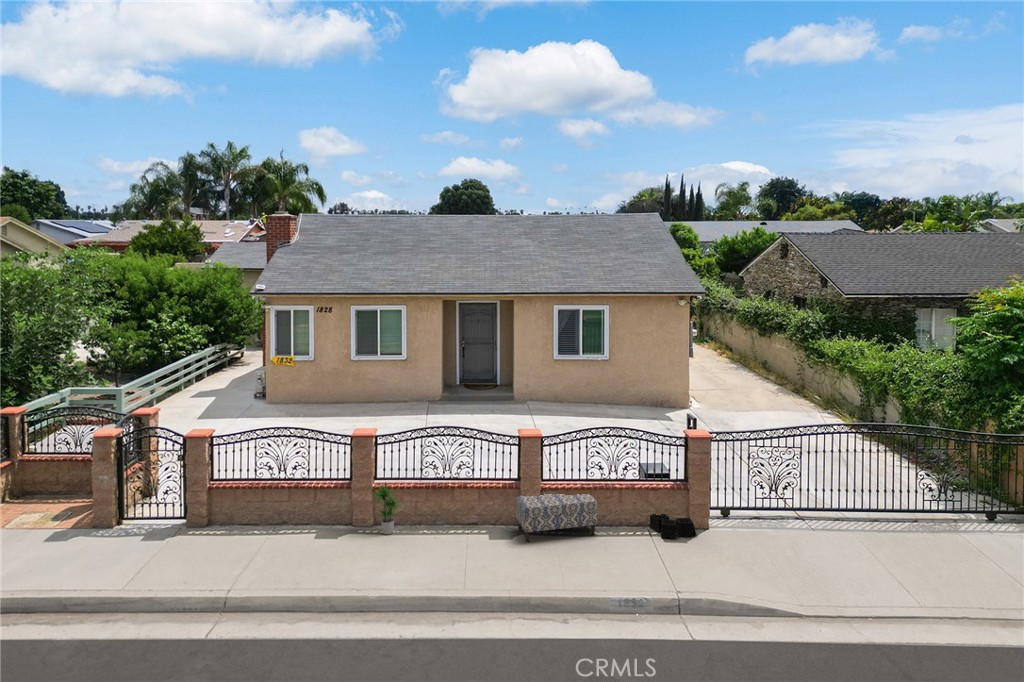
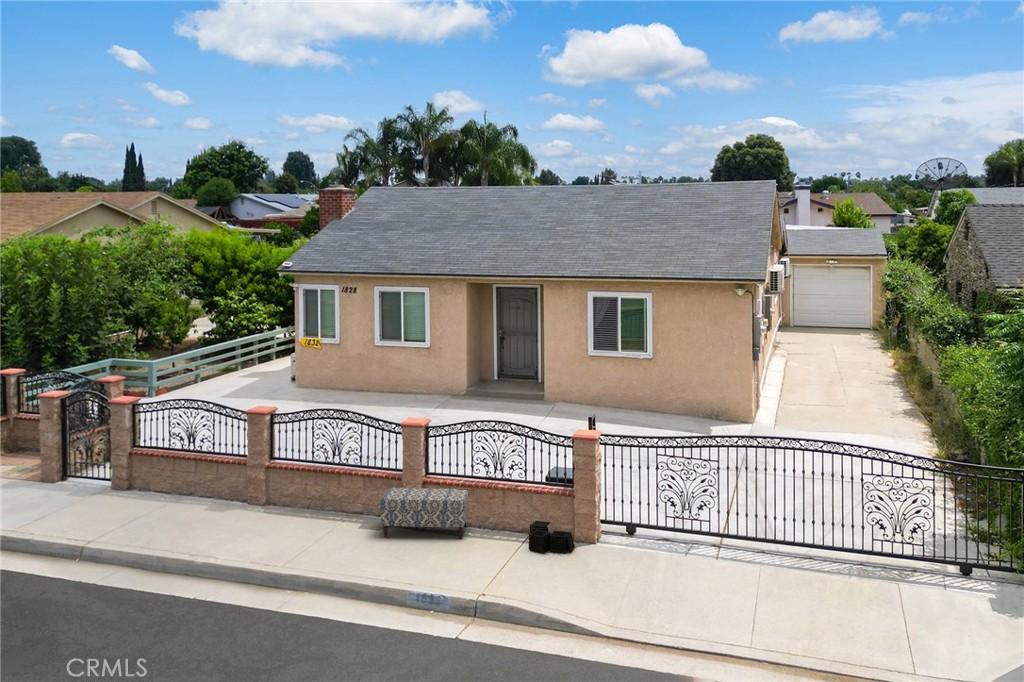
potted plant: present [374,482,400,534] -> none [247,459,284,514]

